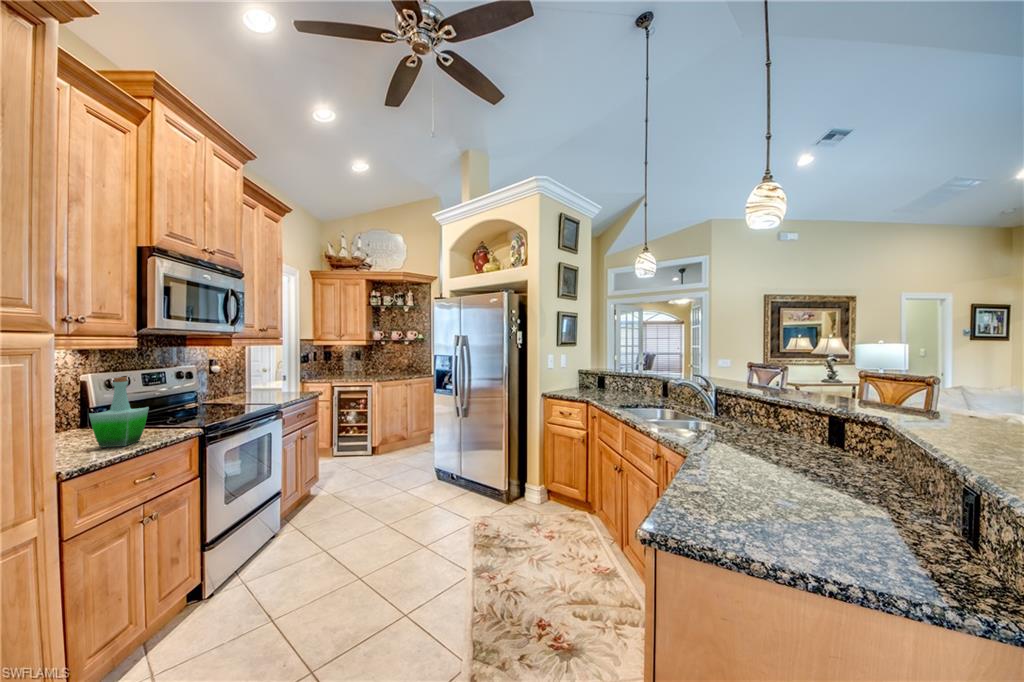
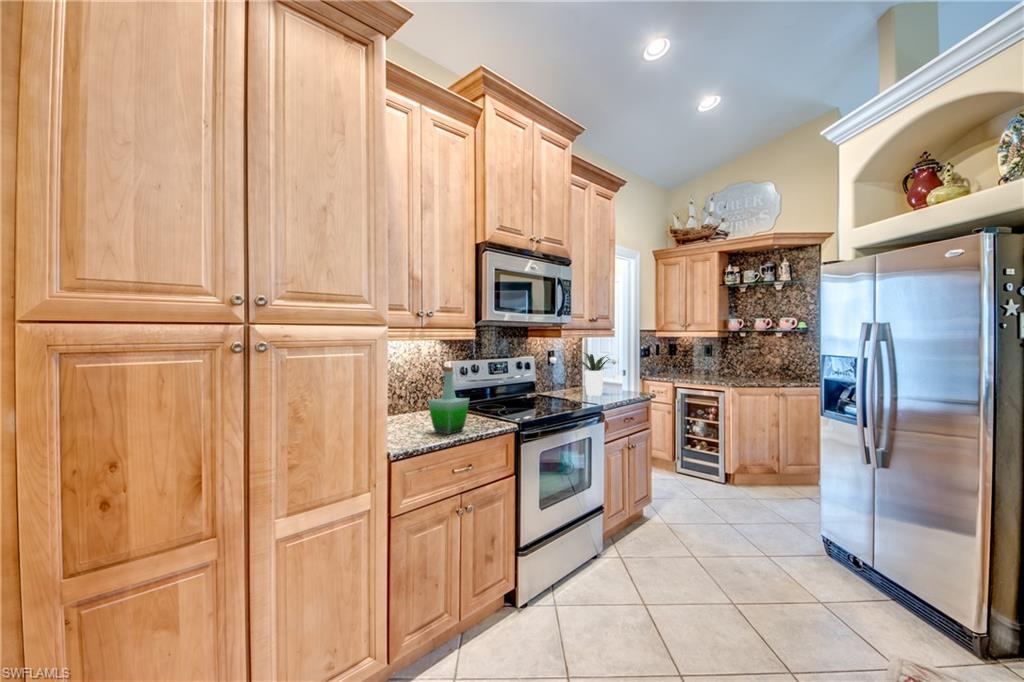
potted plant: none [242,360,291,398] -> present [573,353,610,396]

